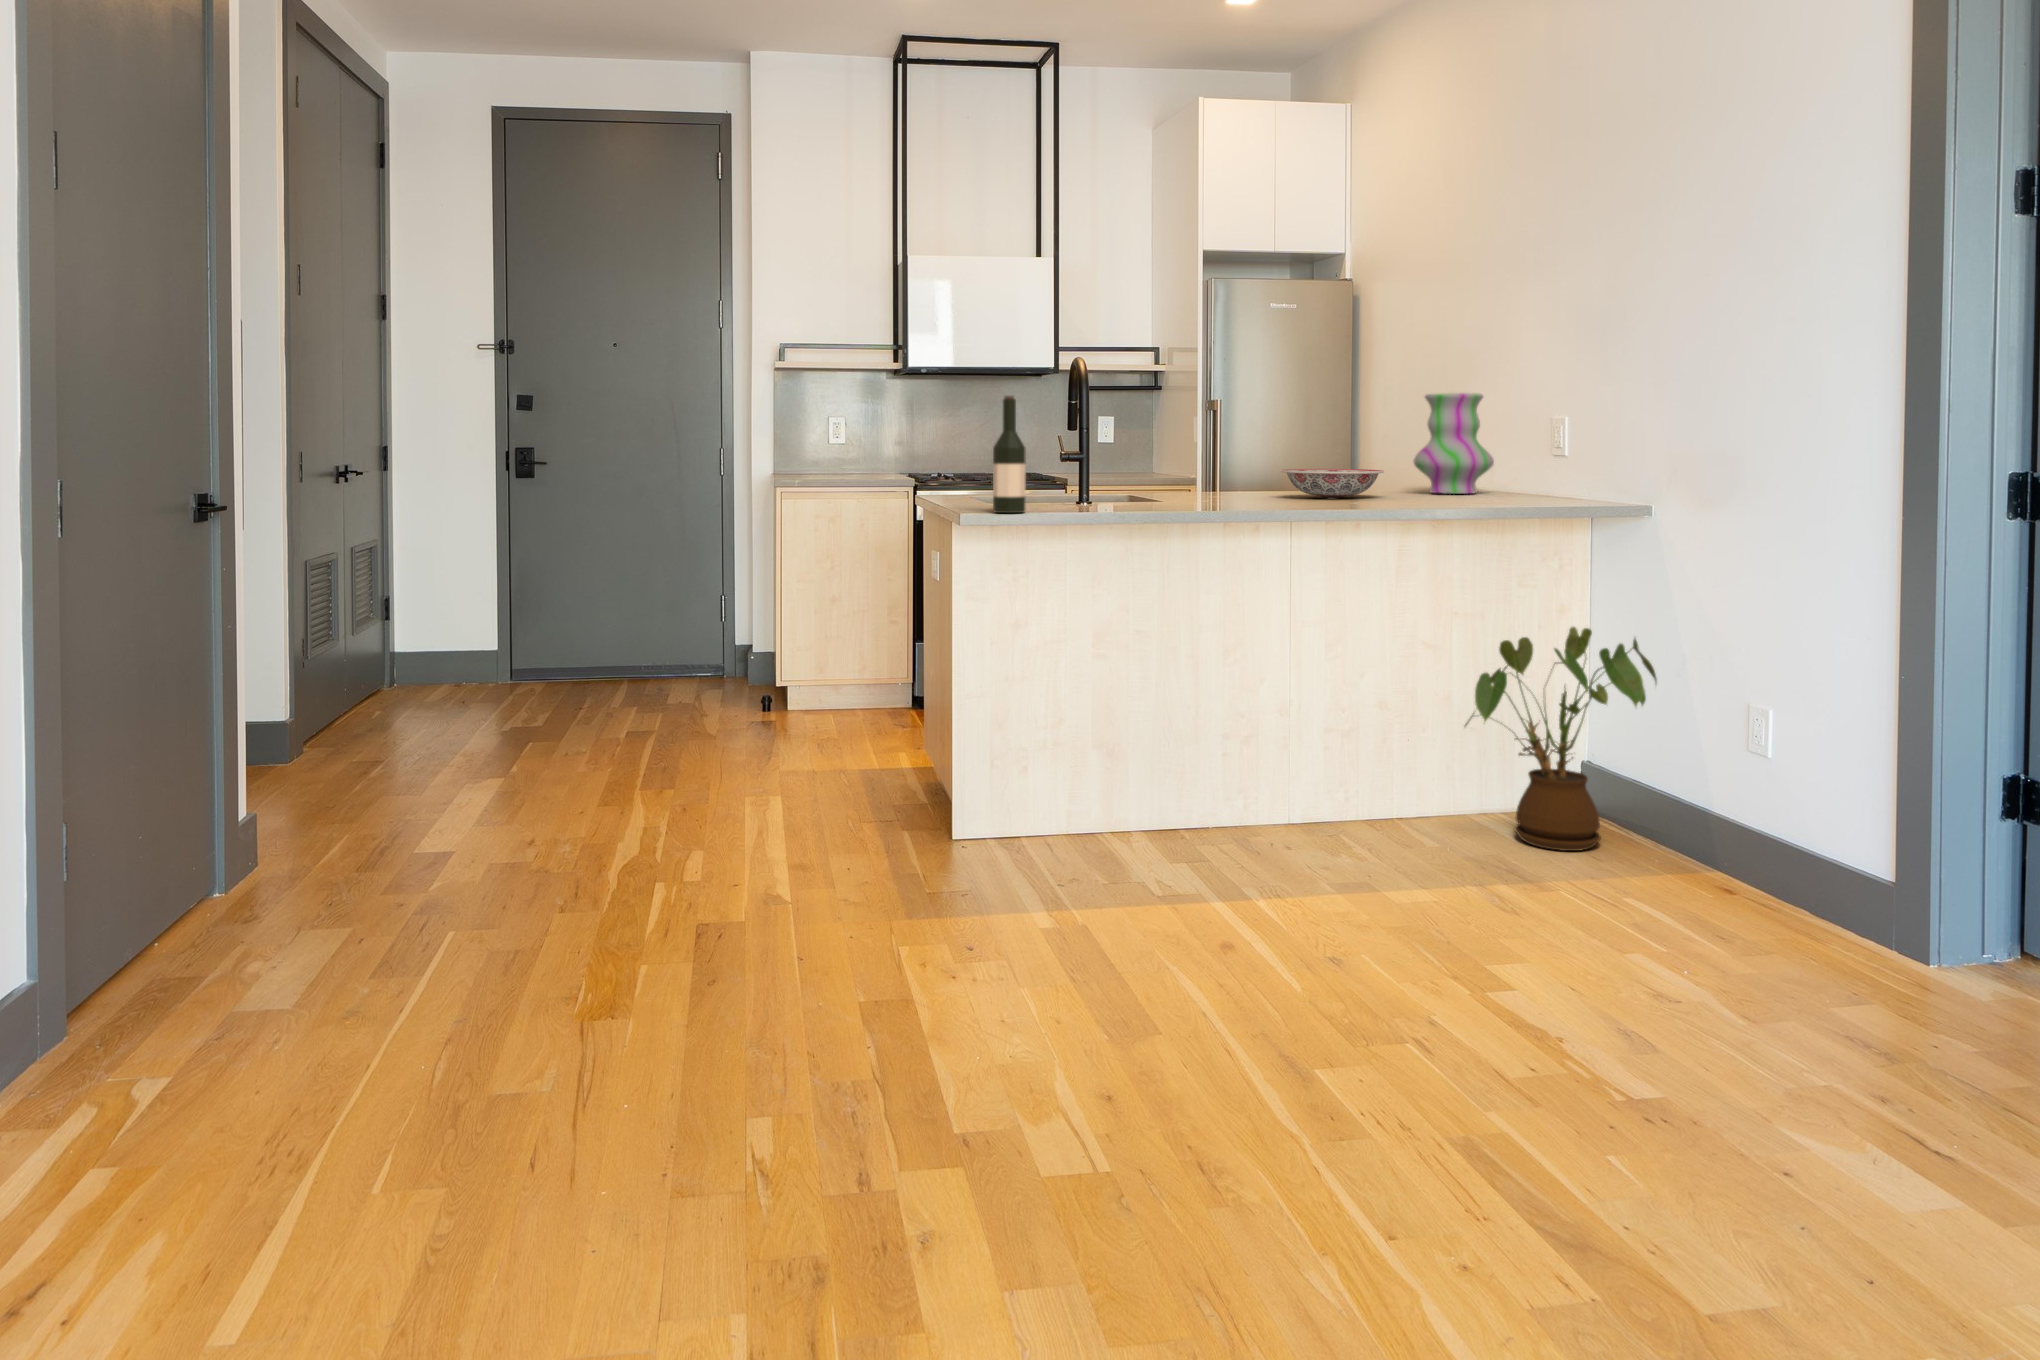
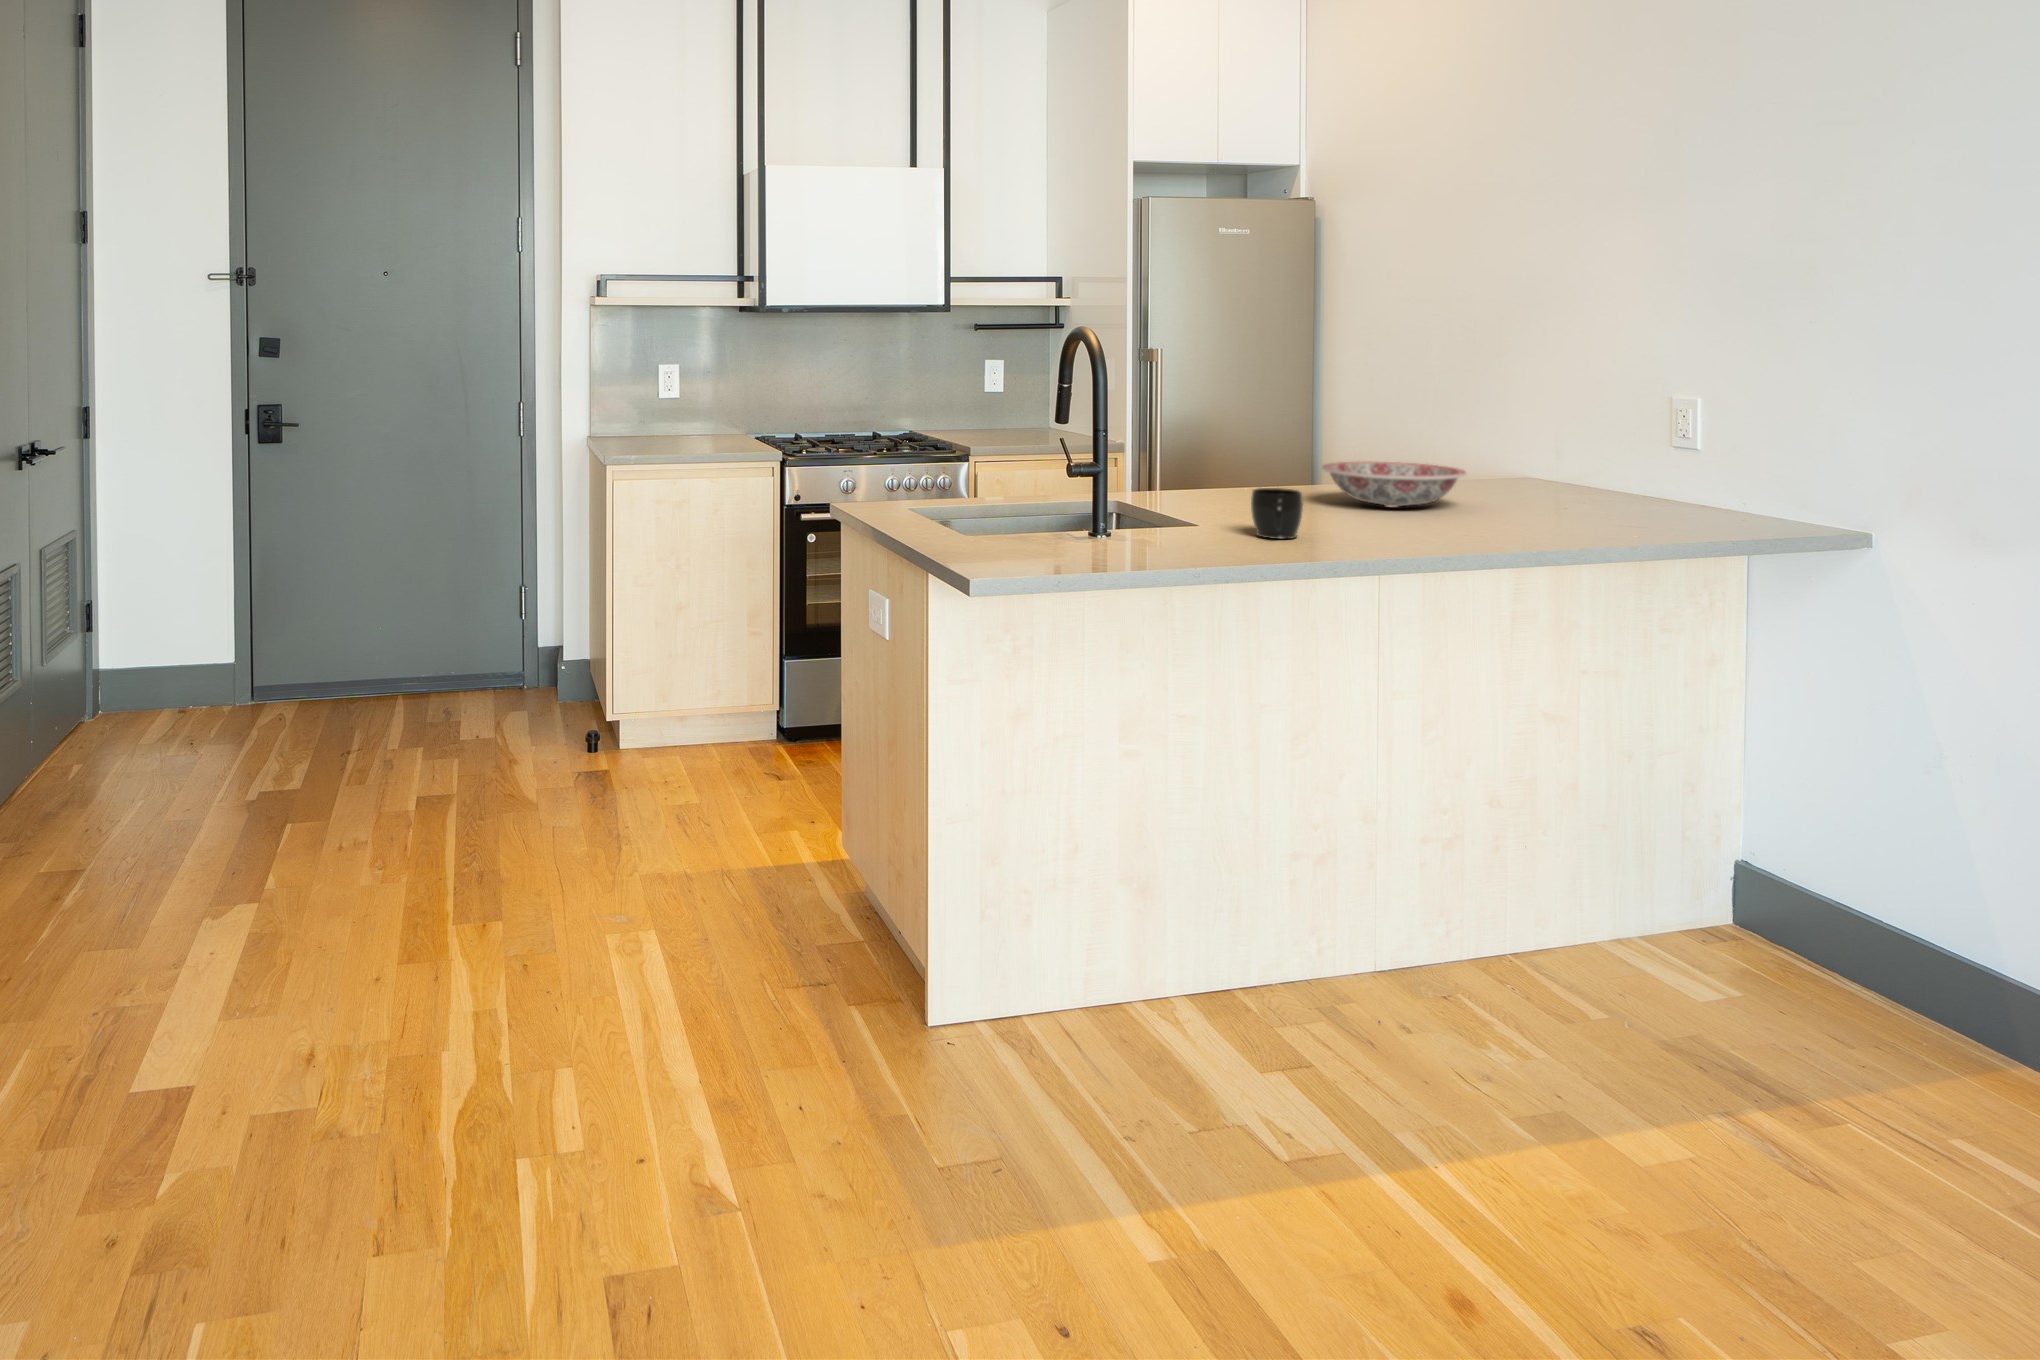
vase: present [1414,393,1494,494] -> none [1475,361,1588,495]
wine bottle: present [993,396,1026,513] -> none [988,390,1035,563]
mug: none [1196,473,1231,507] -> present [1251,488,1303,539]
house plant: present [1465,627,1657,851] -> none [1624,705,1937,1029]

